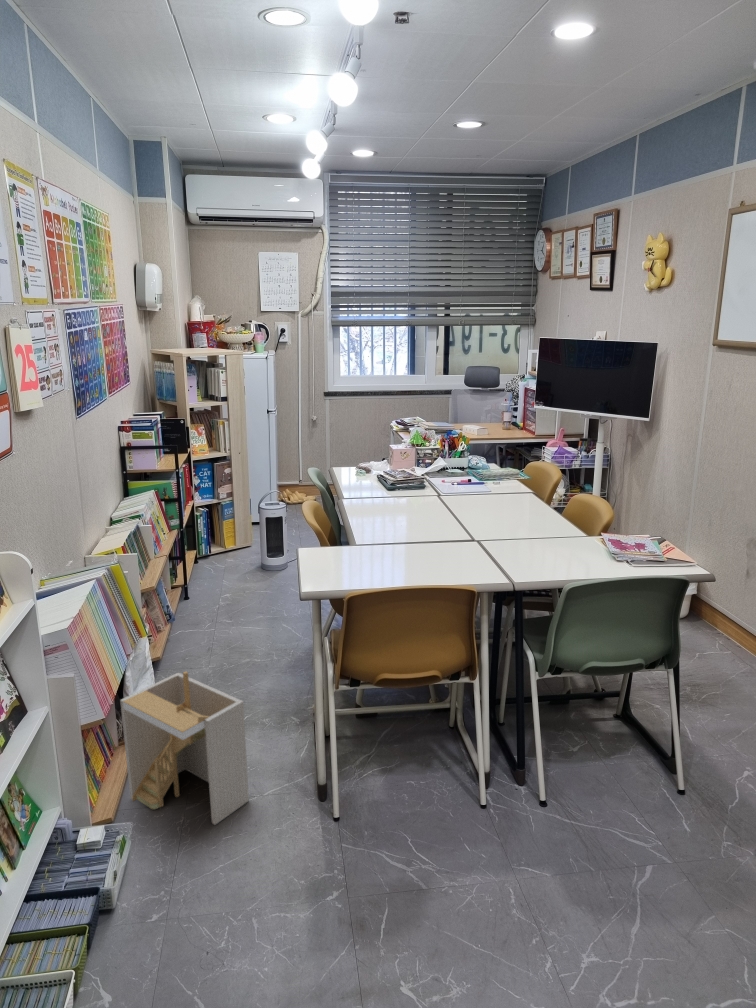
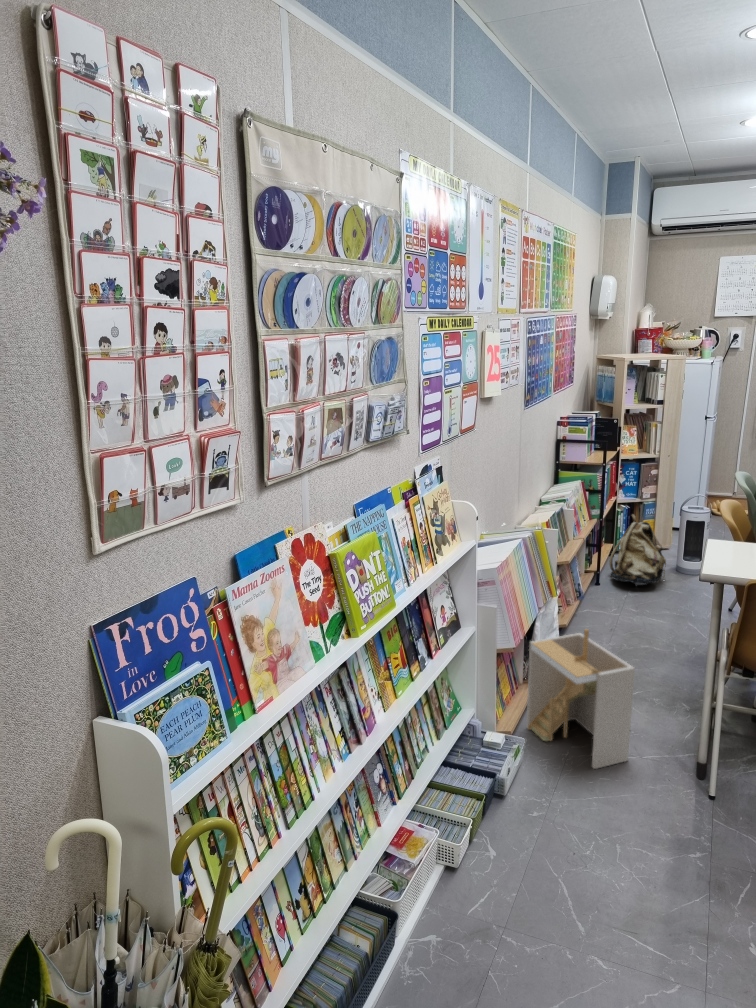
backpack: none [196,518,253,593] -> present [609,514,666,587]

